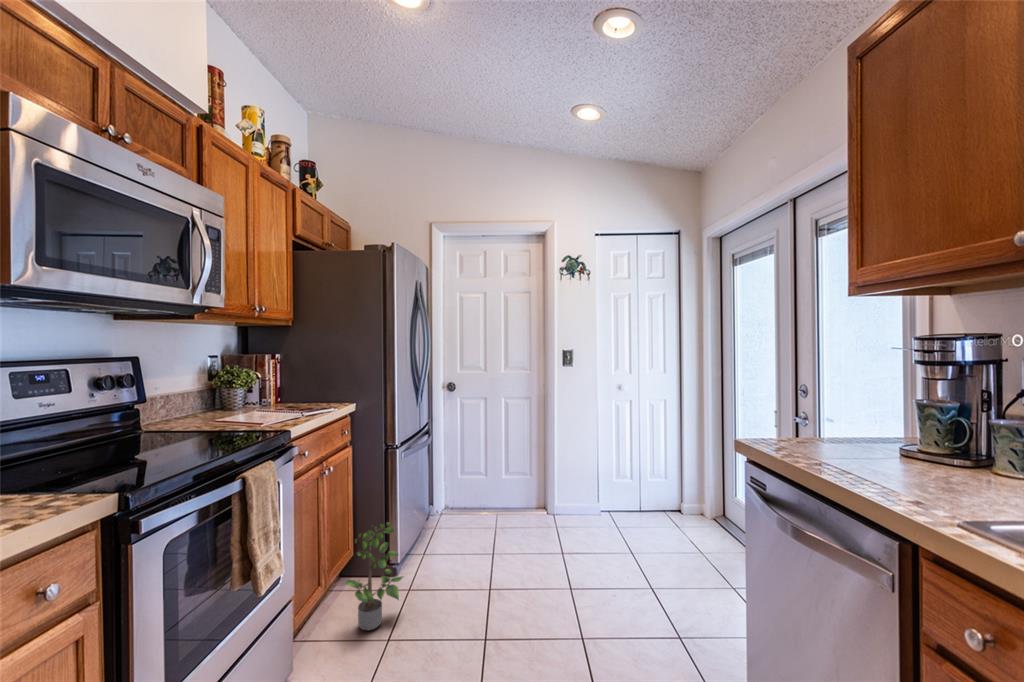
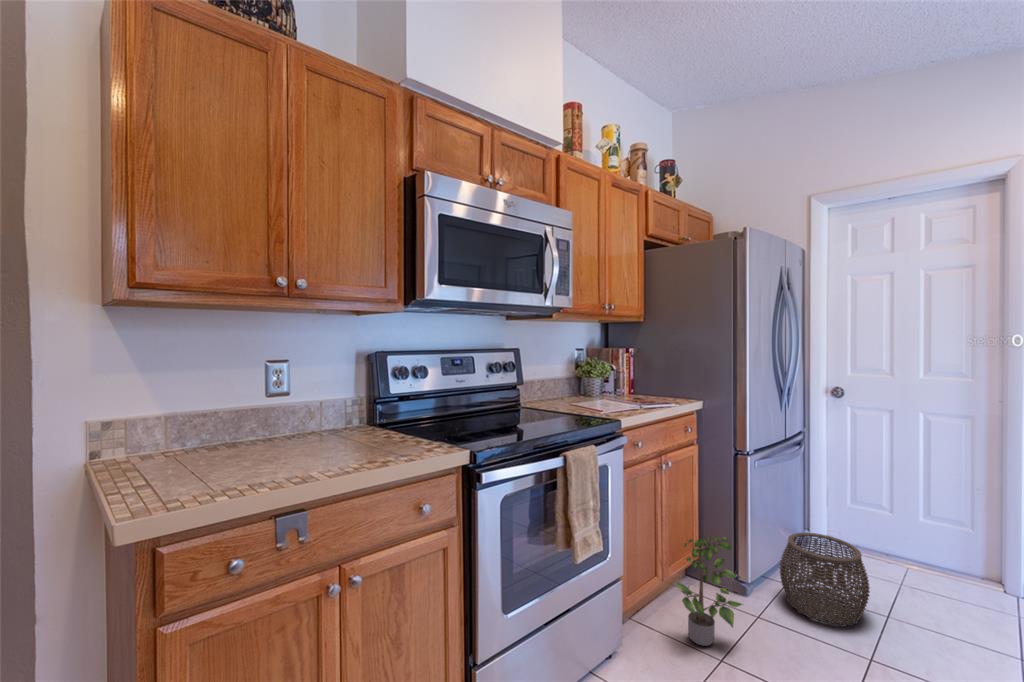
woven basket: none [420,499,481,569] -> present [780,533,870,626]

